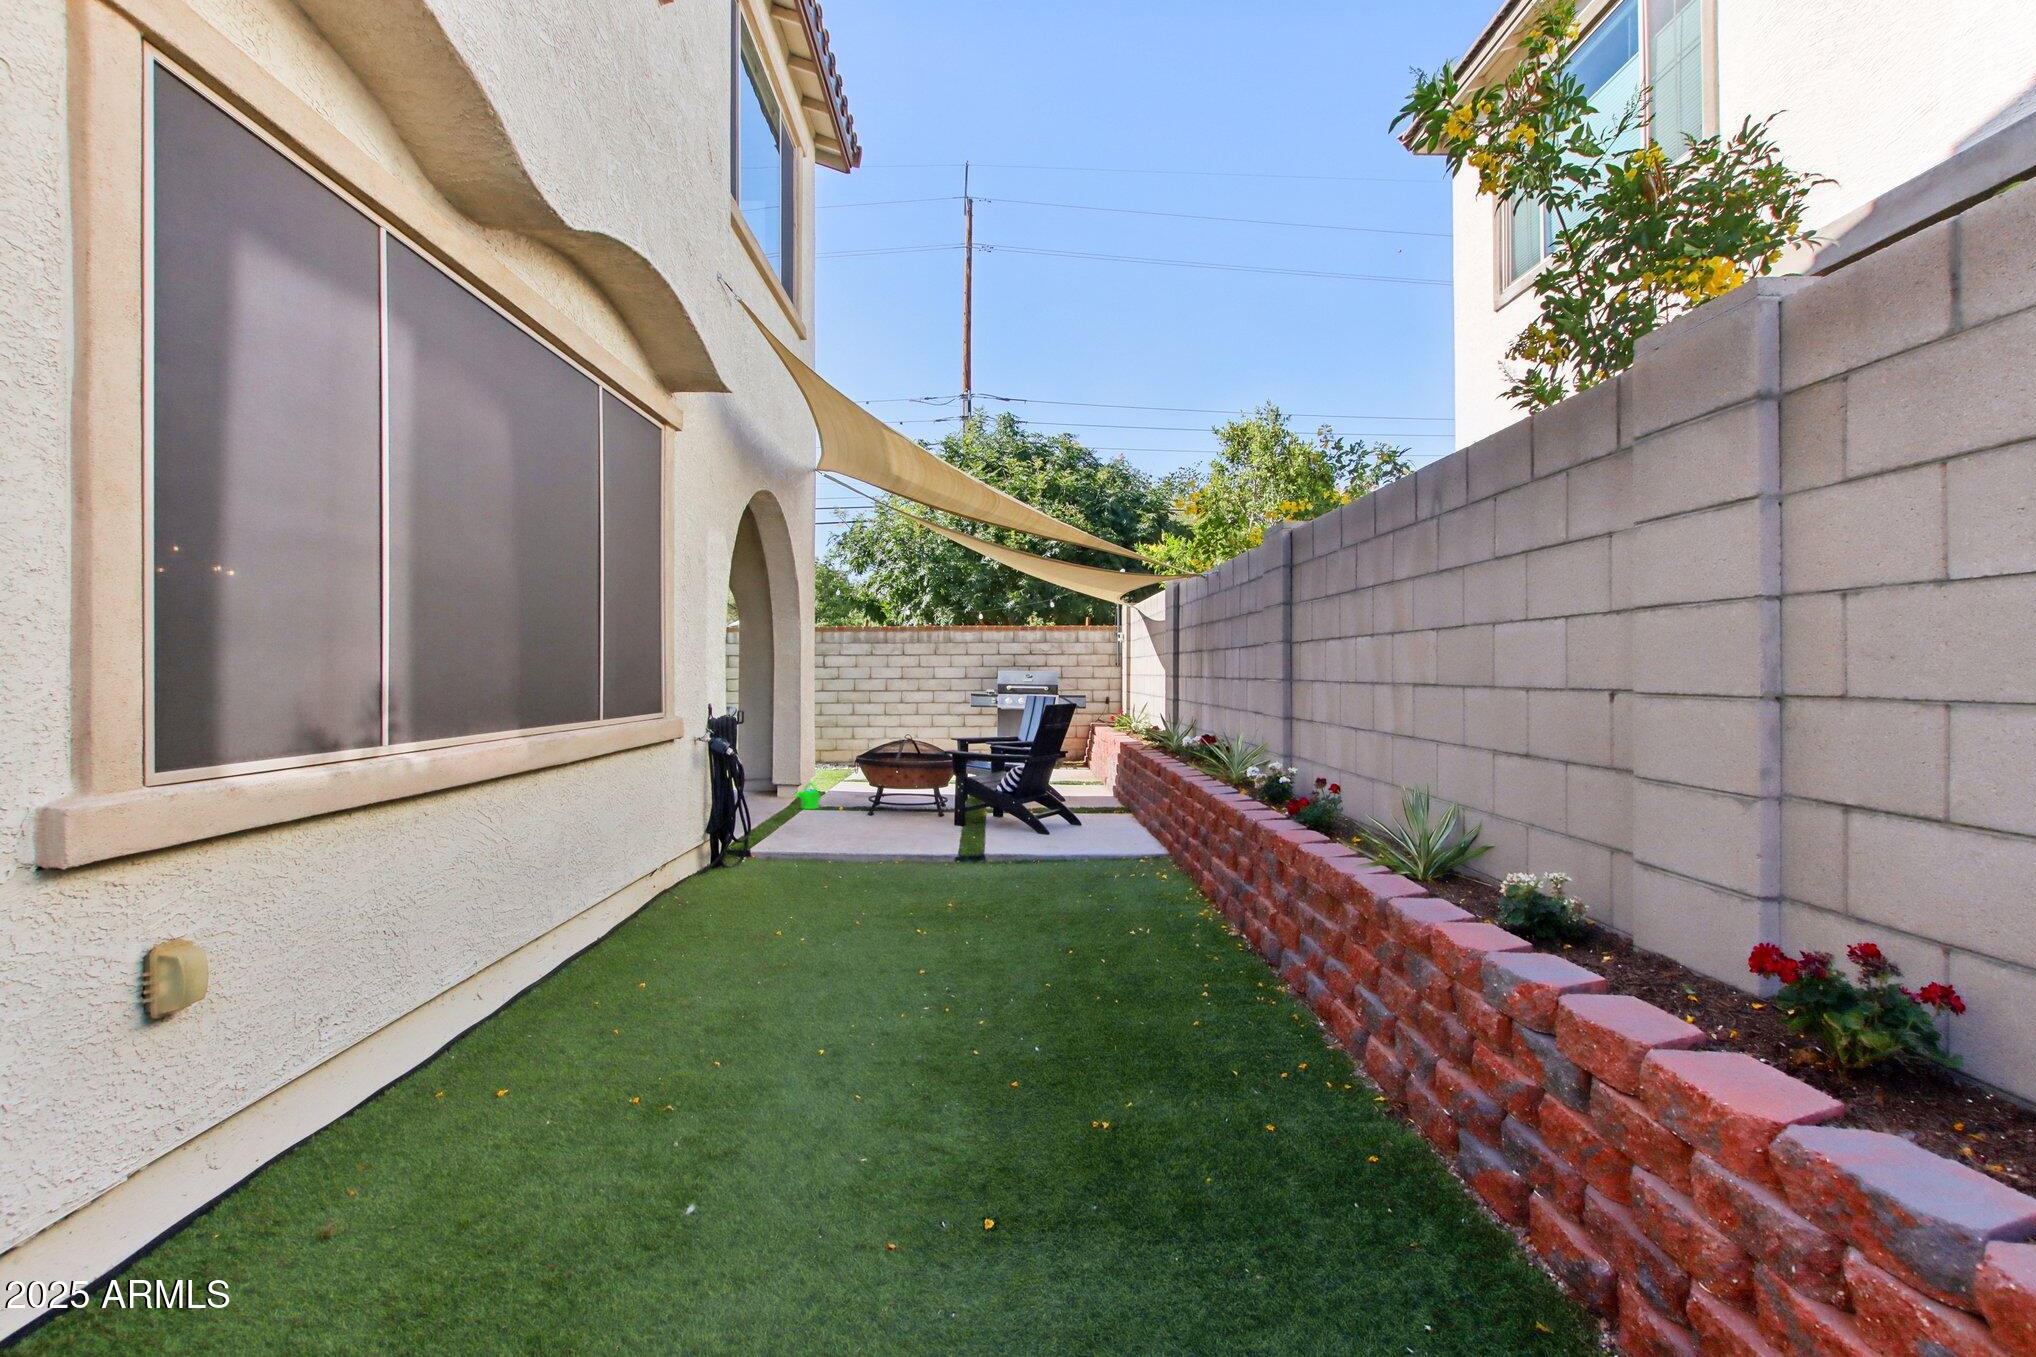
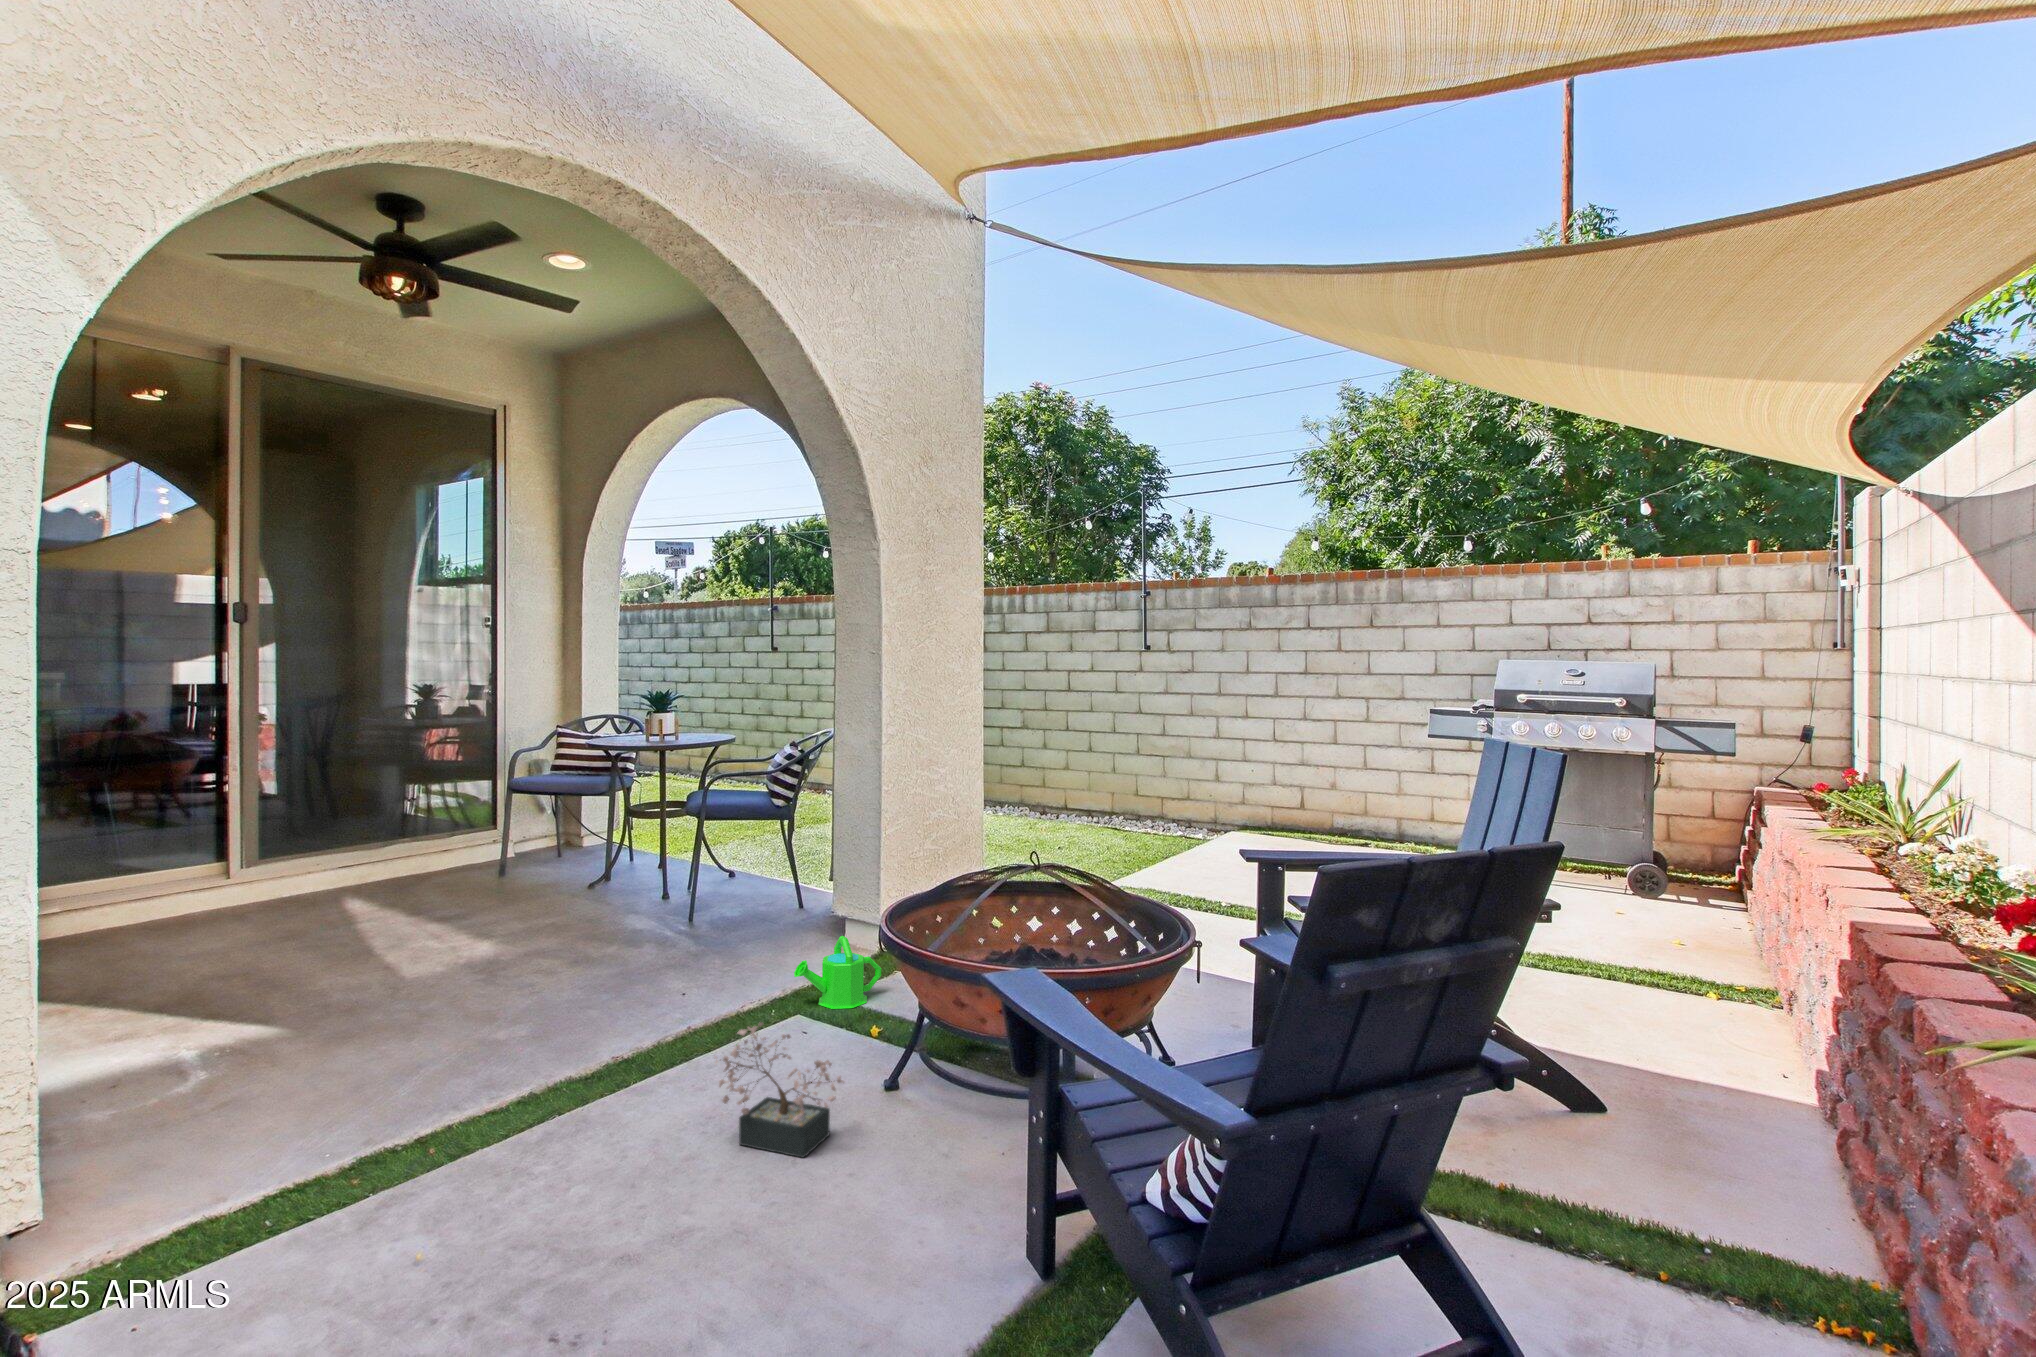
decorative plant: none [838,789,880,824] -> present [715,1022,844,1158]

